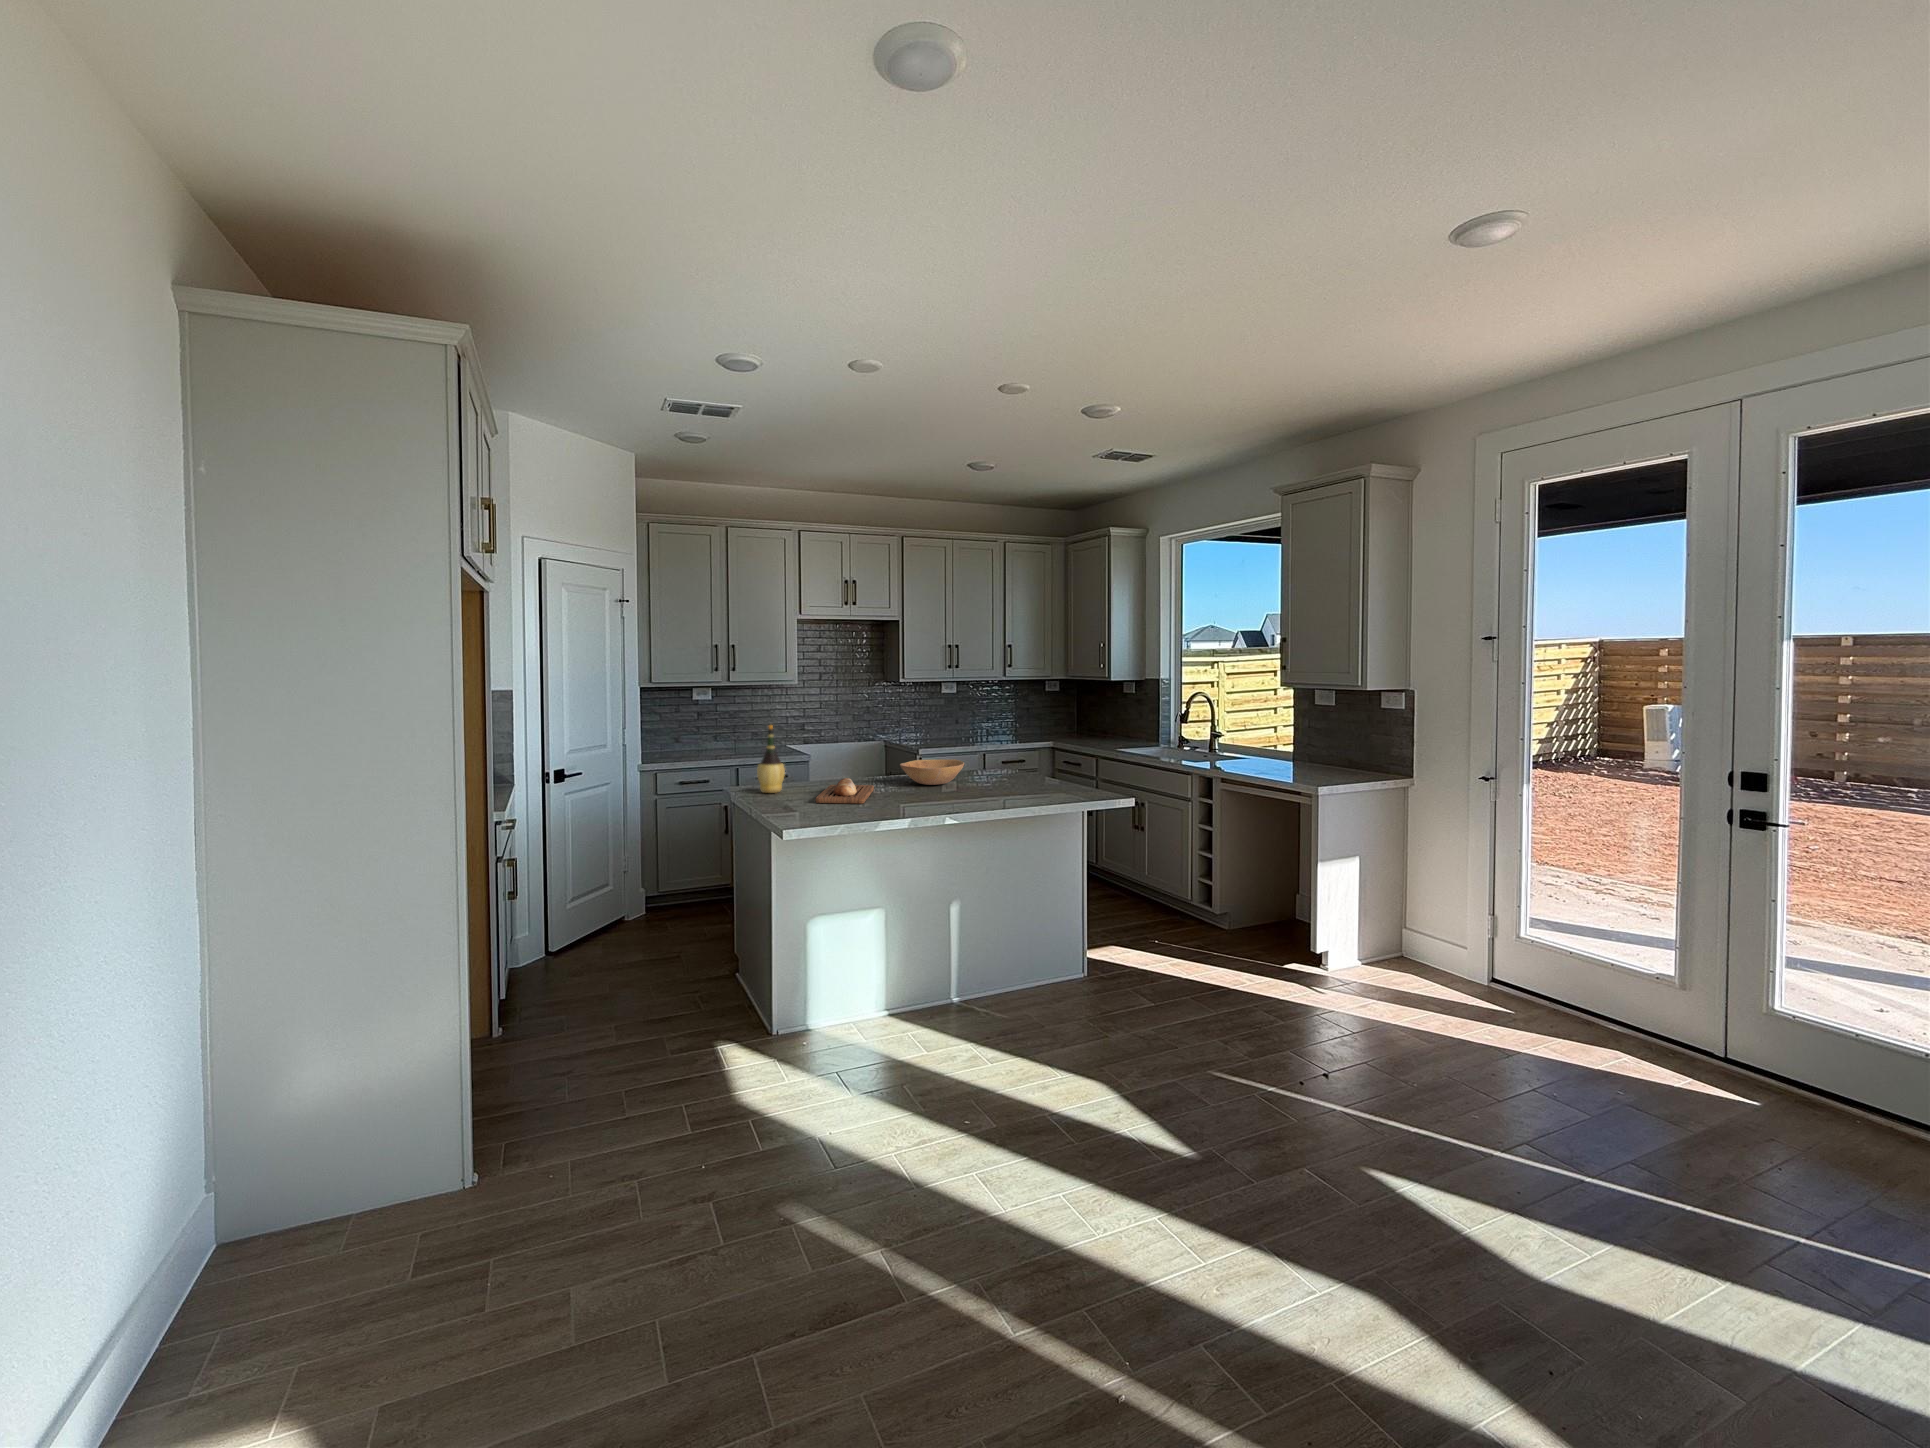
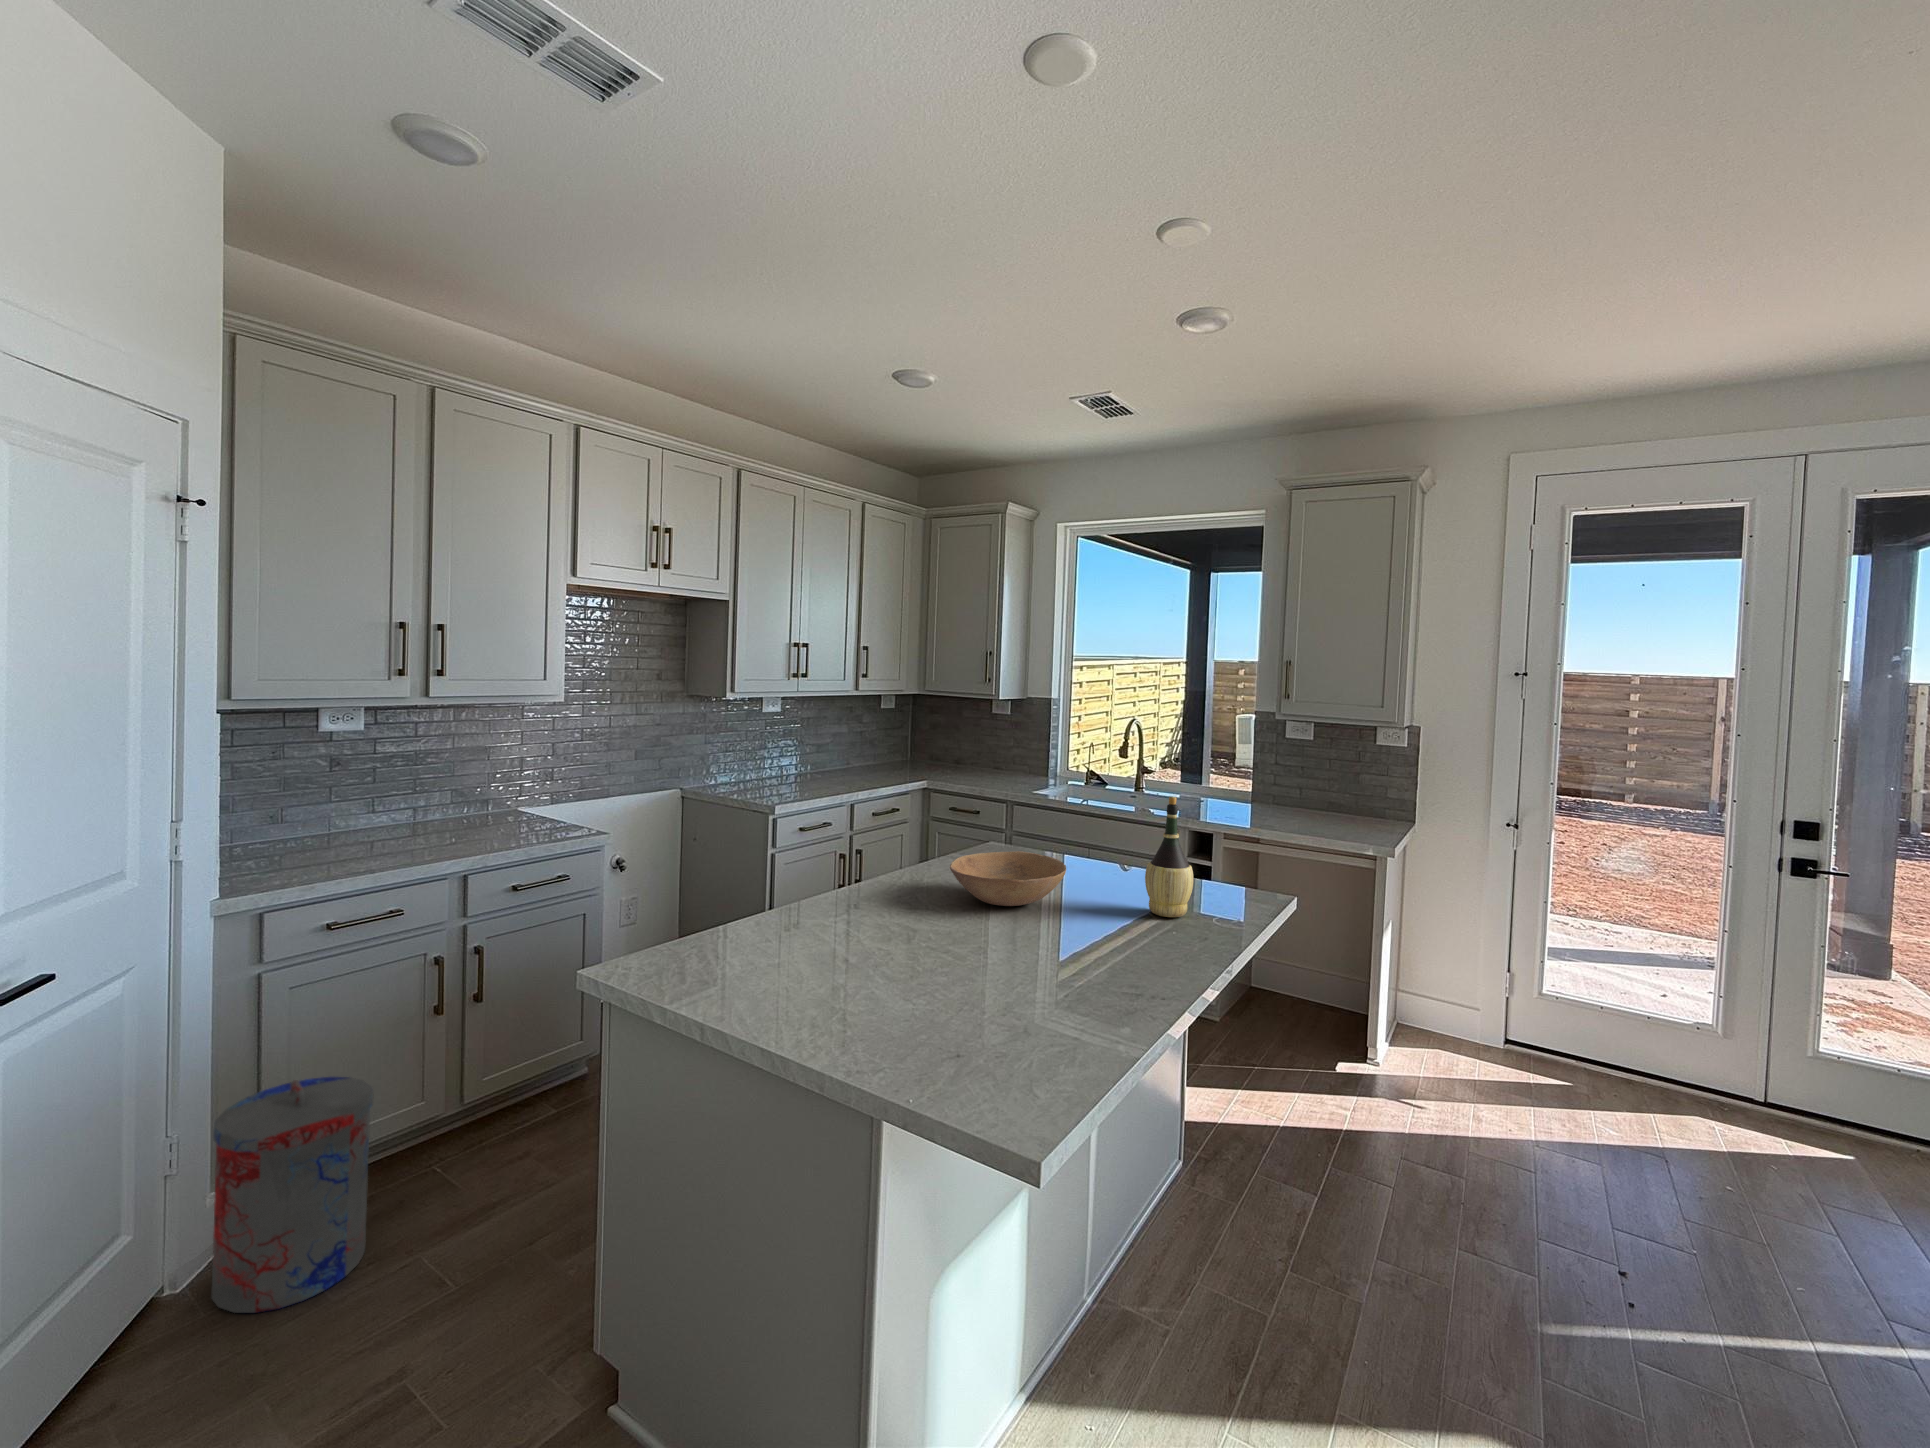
wine bottle: present [757,725,785,793] -> present [1145,797,1193,917]
bread loaf: present [816,778,874,804] -> none [866,919,1024,998]
trash can: none [635,842,690,930] -> present [211,1077,373,1313]

